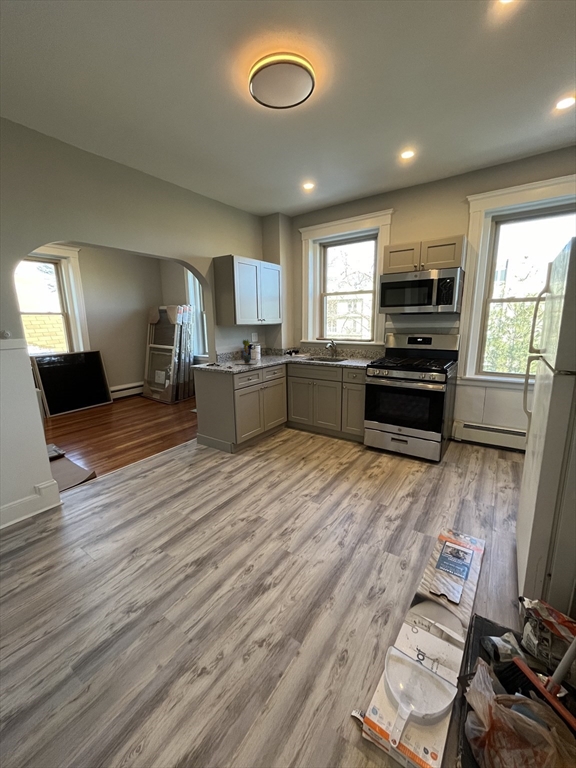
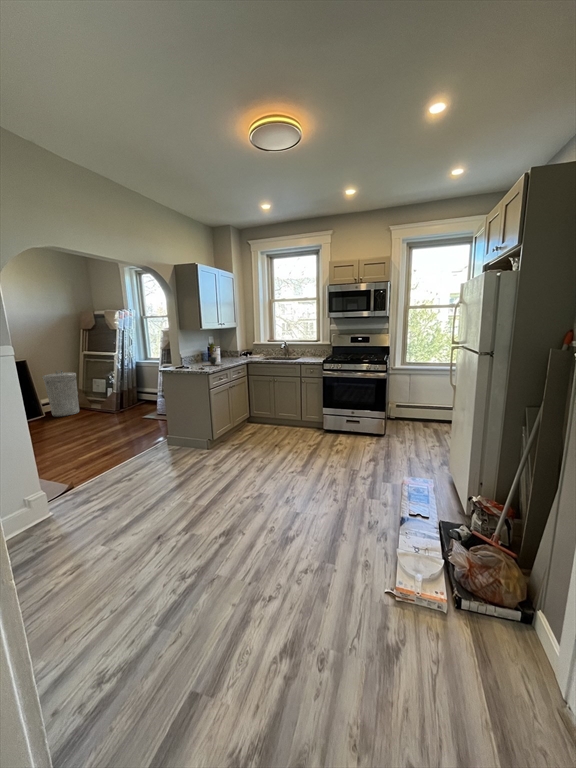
trash can: none [111,361,141,404] -> present [42,370,79,417]

